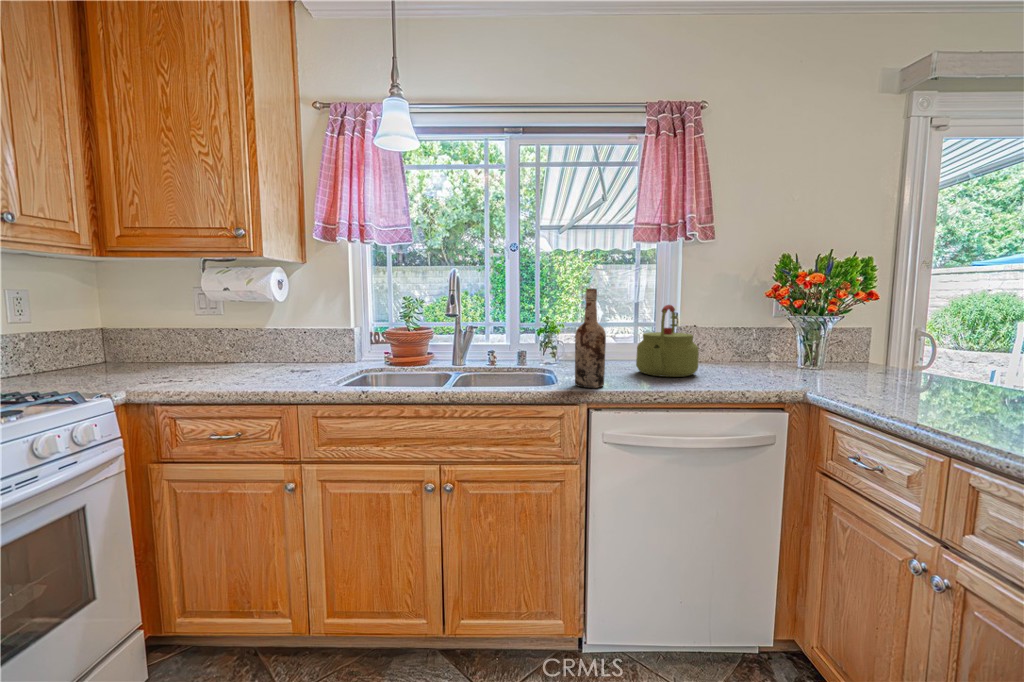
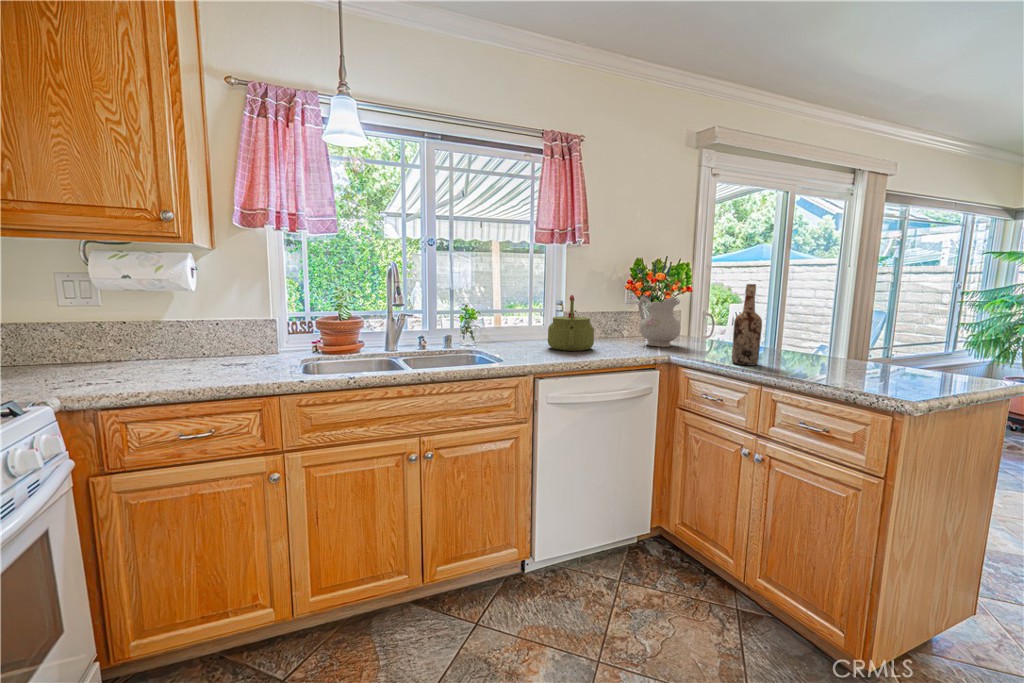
wine bottle: present [575,289,606,388] -> present [732,284,762,366]
ceramic pitcher: none [777,305,844,380] -> present [638,295,681,347]

